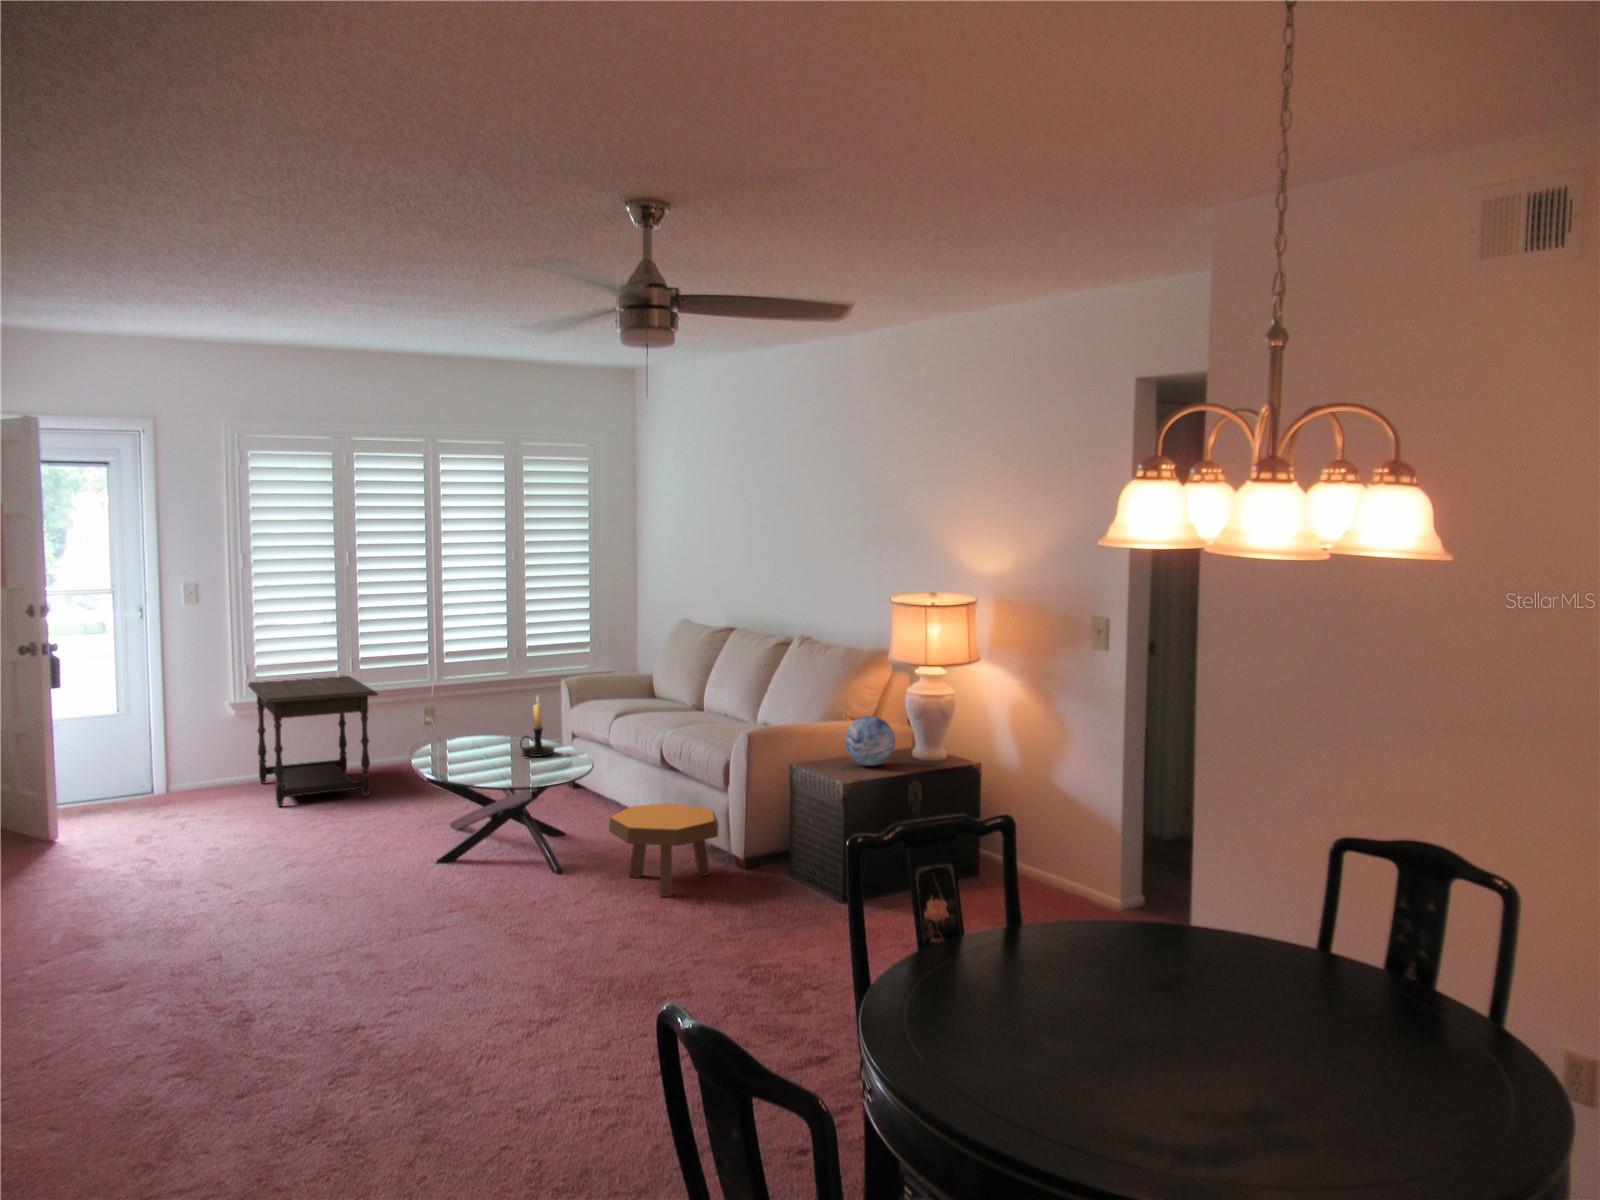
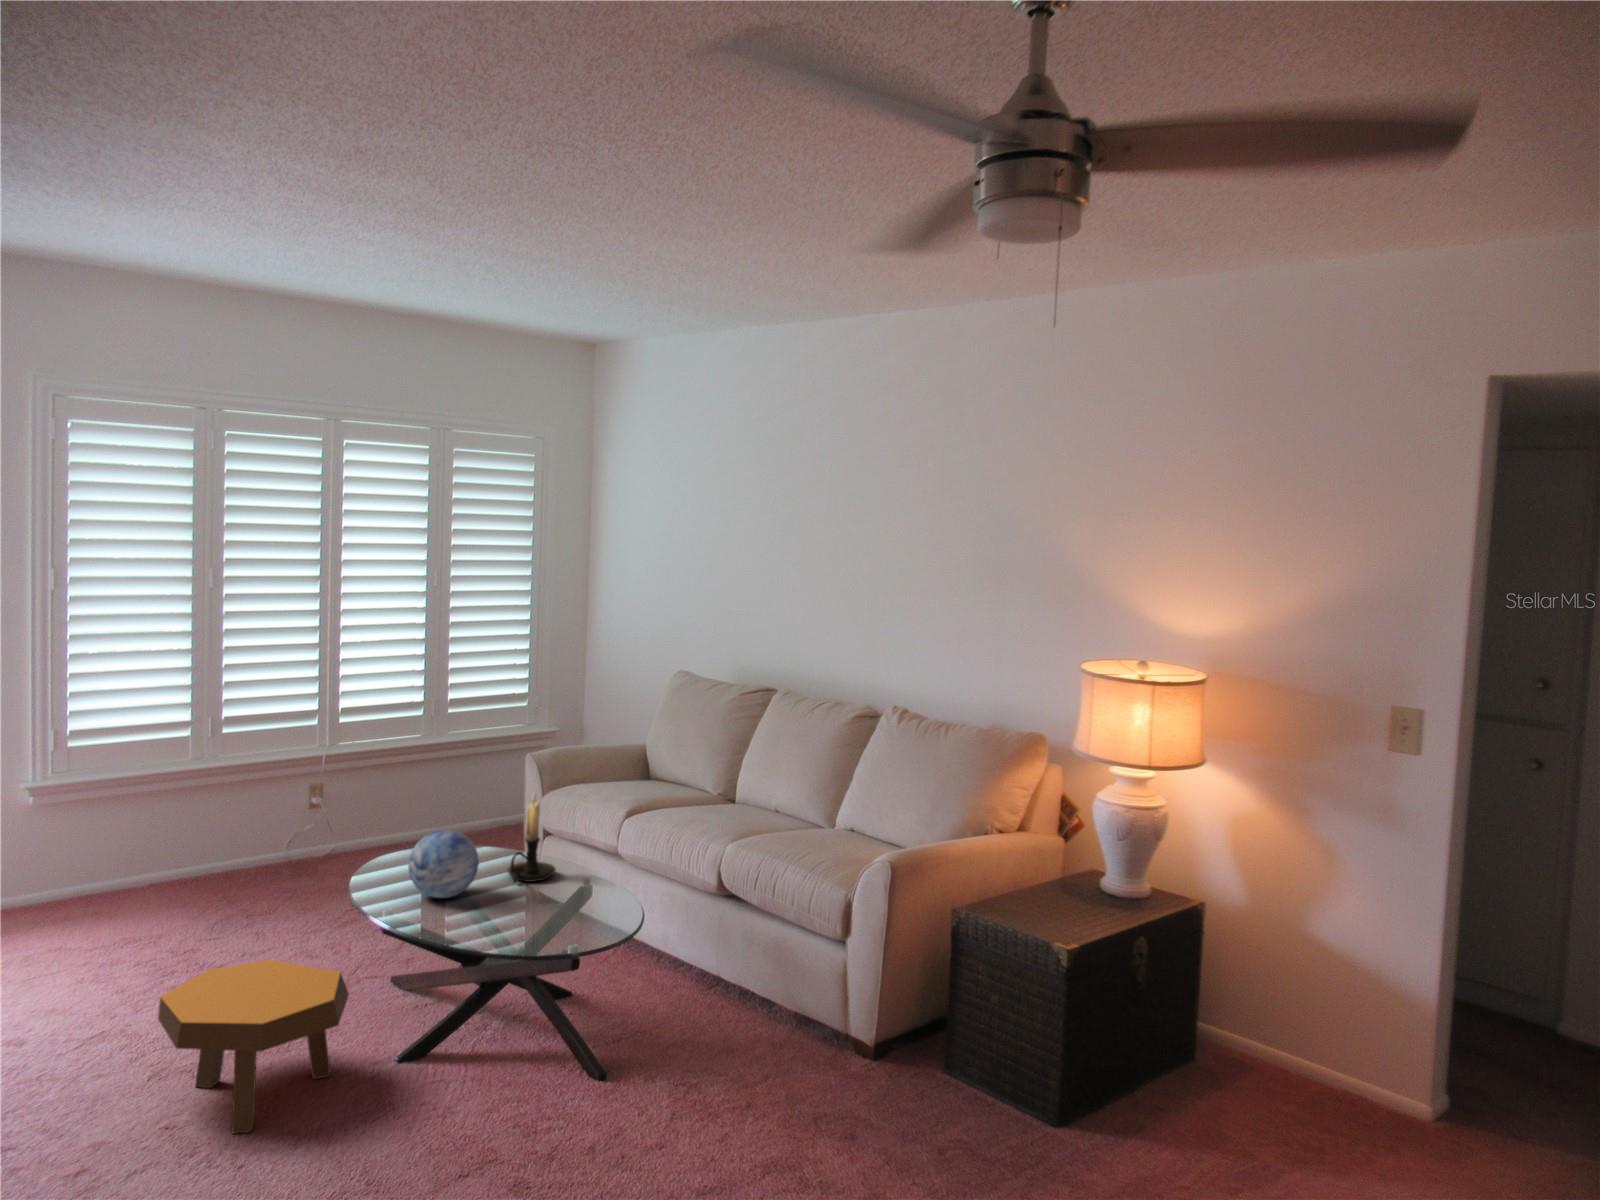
side table: present [248,675,378,807] -> none [53,743,266,950]
decorative orb: present [845,716,895,766] -> present [408,830,479,898]
footstool: present [609,803,719,897] -> present [158,960,349,1133]

